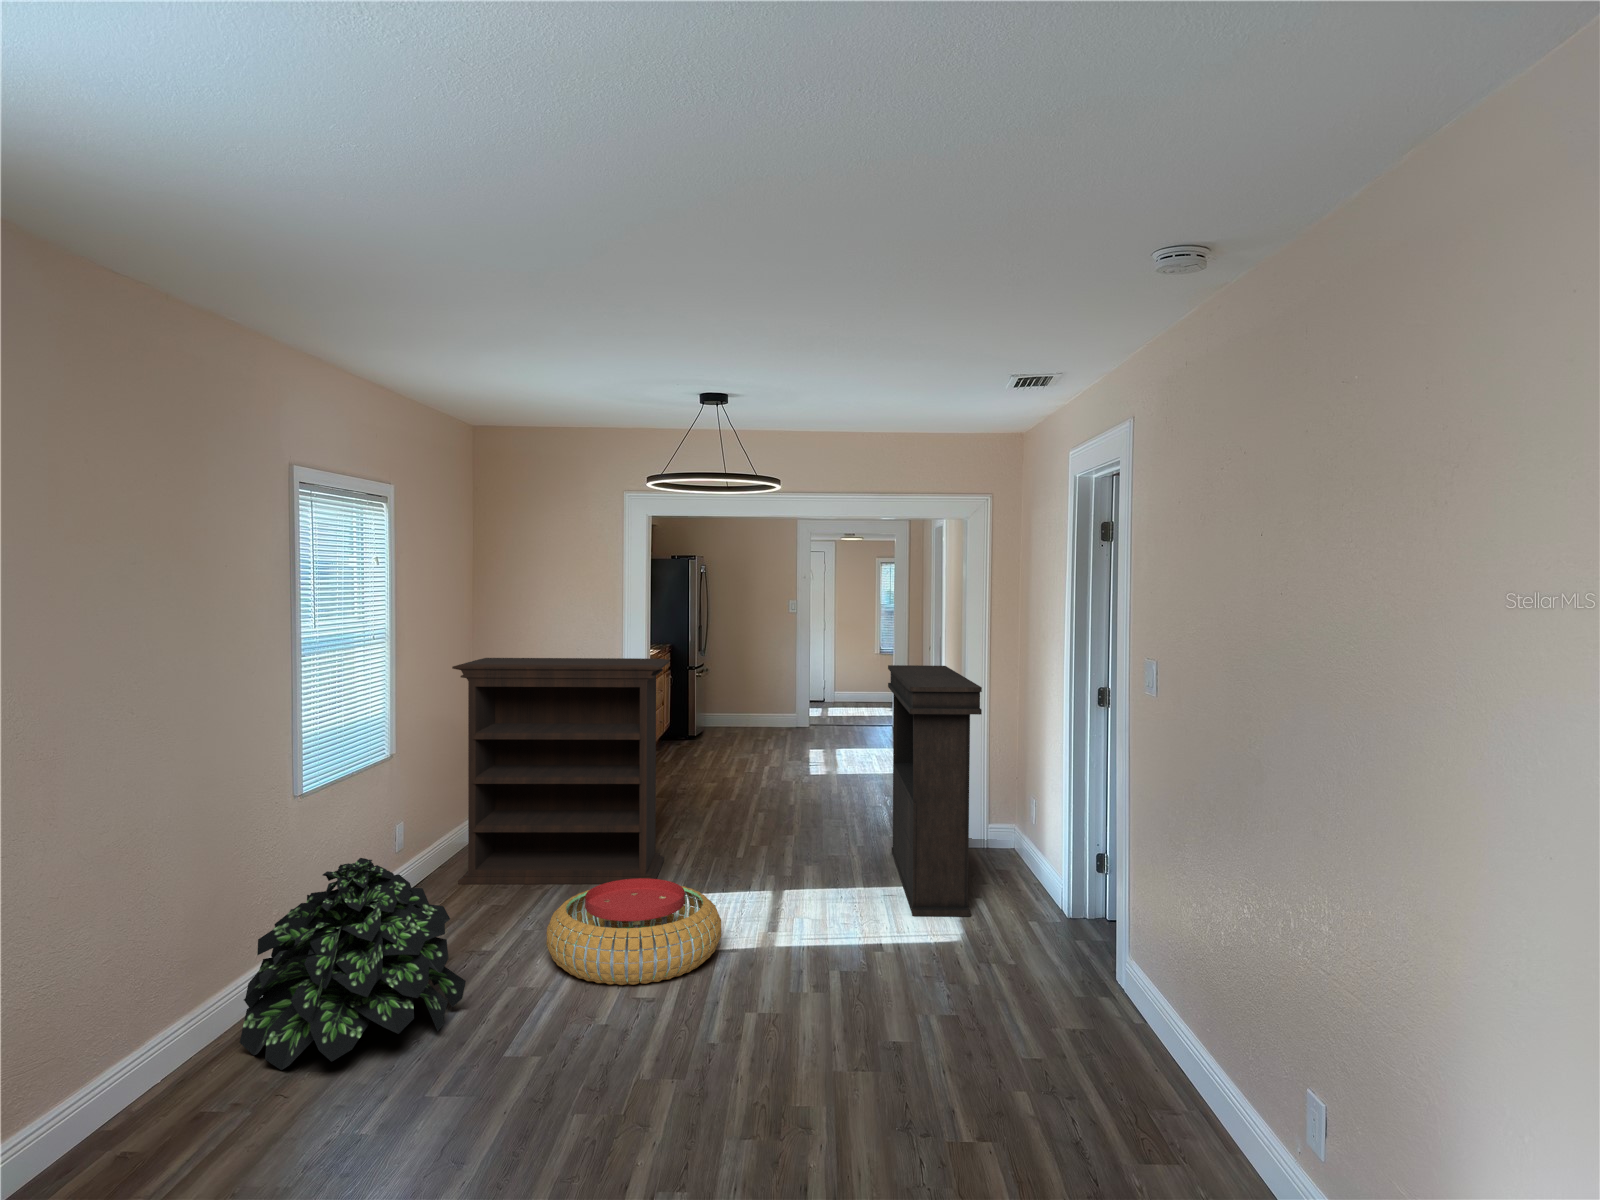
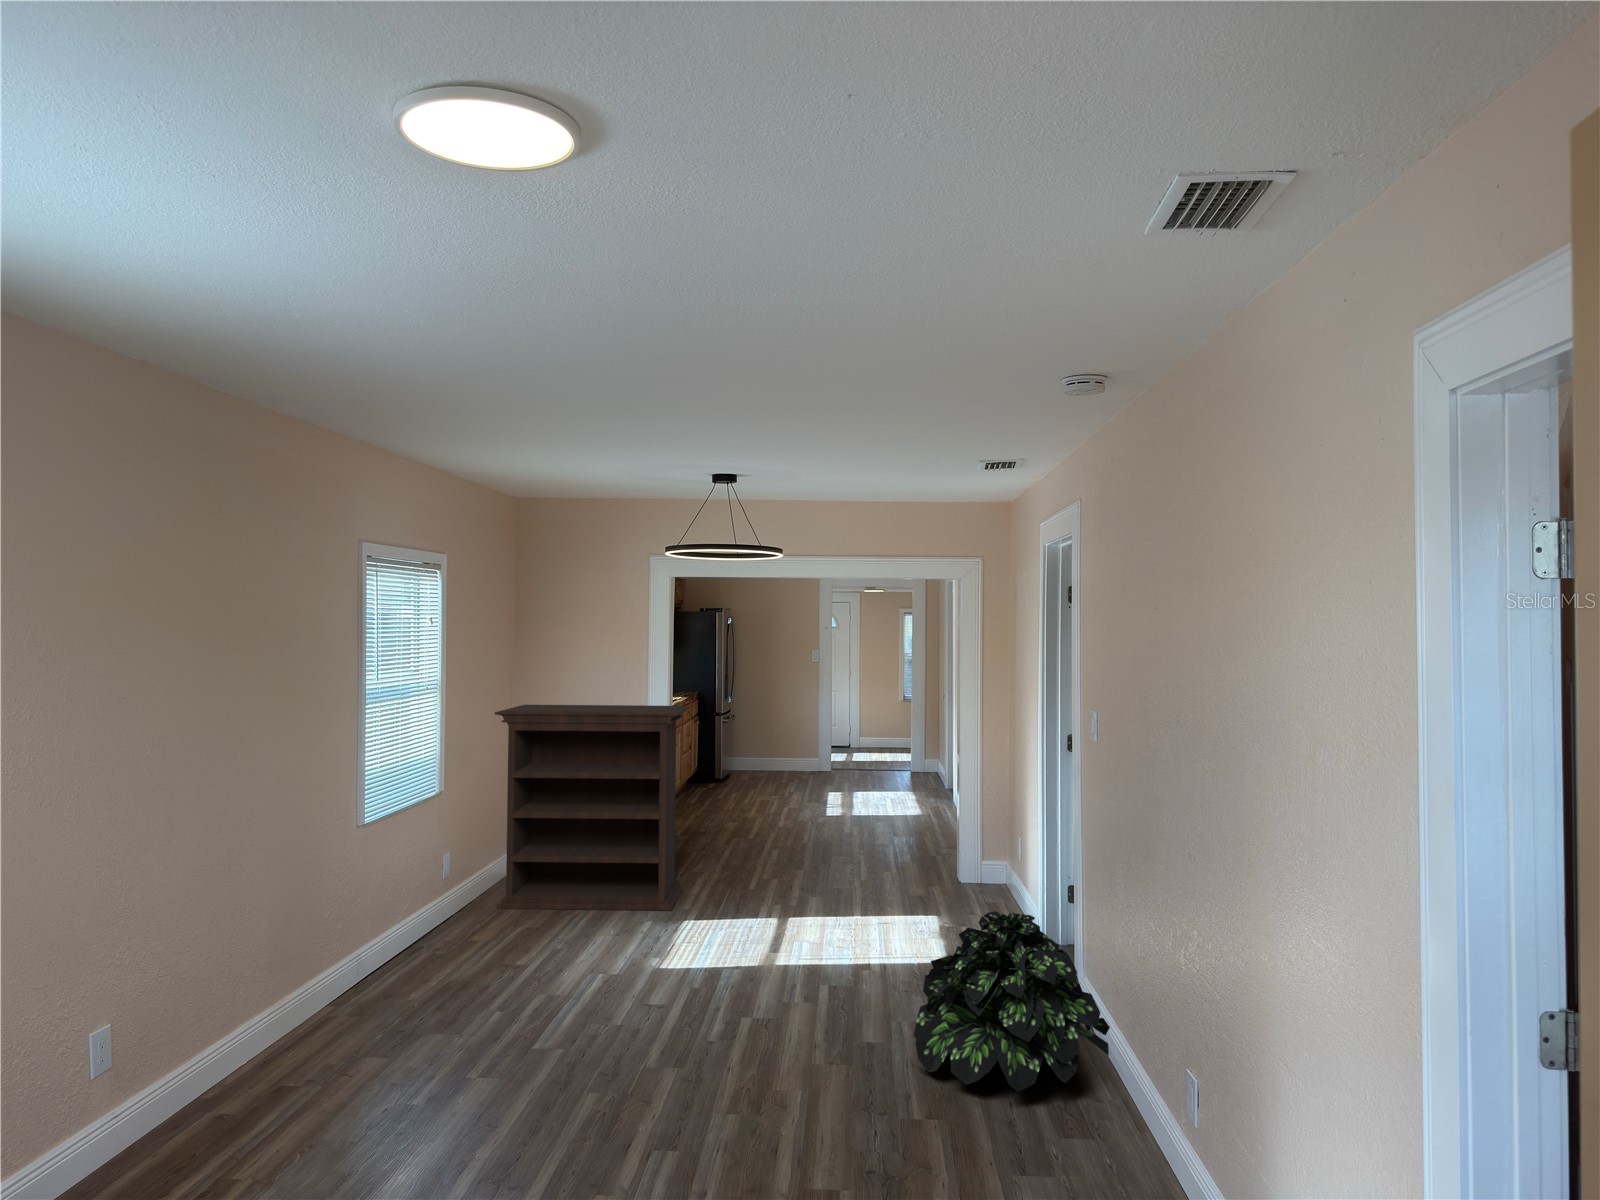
console table: present [888,665,982,916] -> none [888,712,963,942]
potted plant: present [240,858,466,1070] -> present [914,911,1110,1092]
pouf: present [546,878,721,985] -> none [572,902,726,994]

